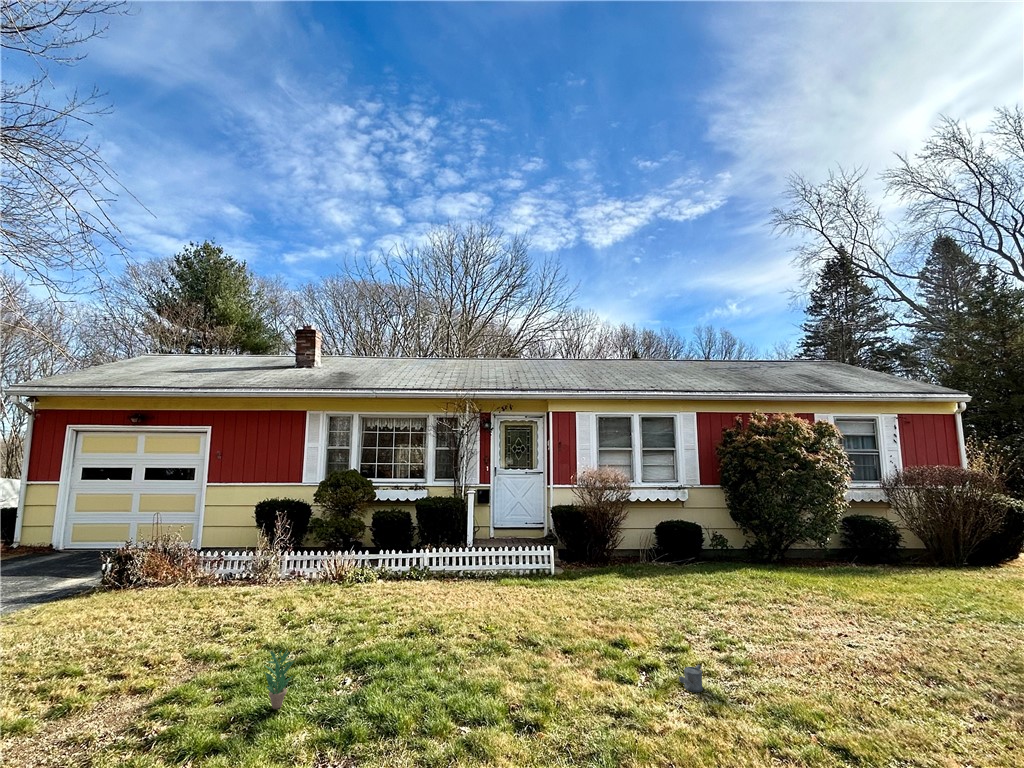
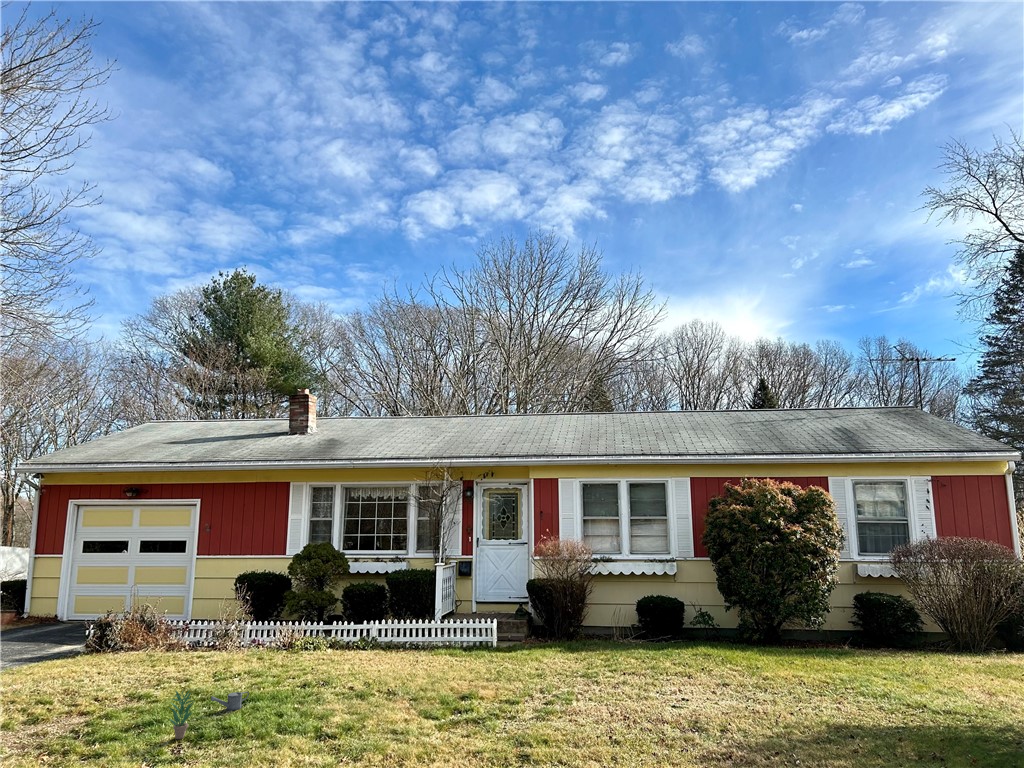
watering can: present [679,665,703,692] -> present [211,692,249,710]

